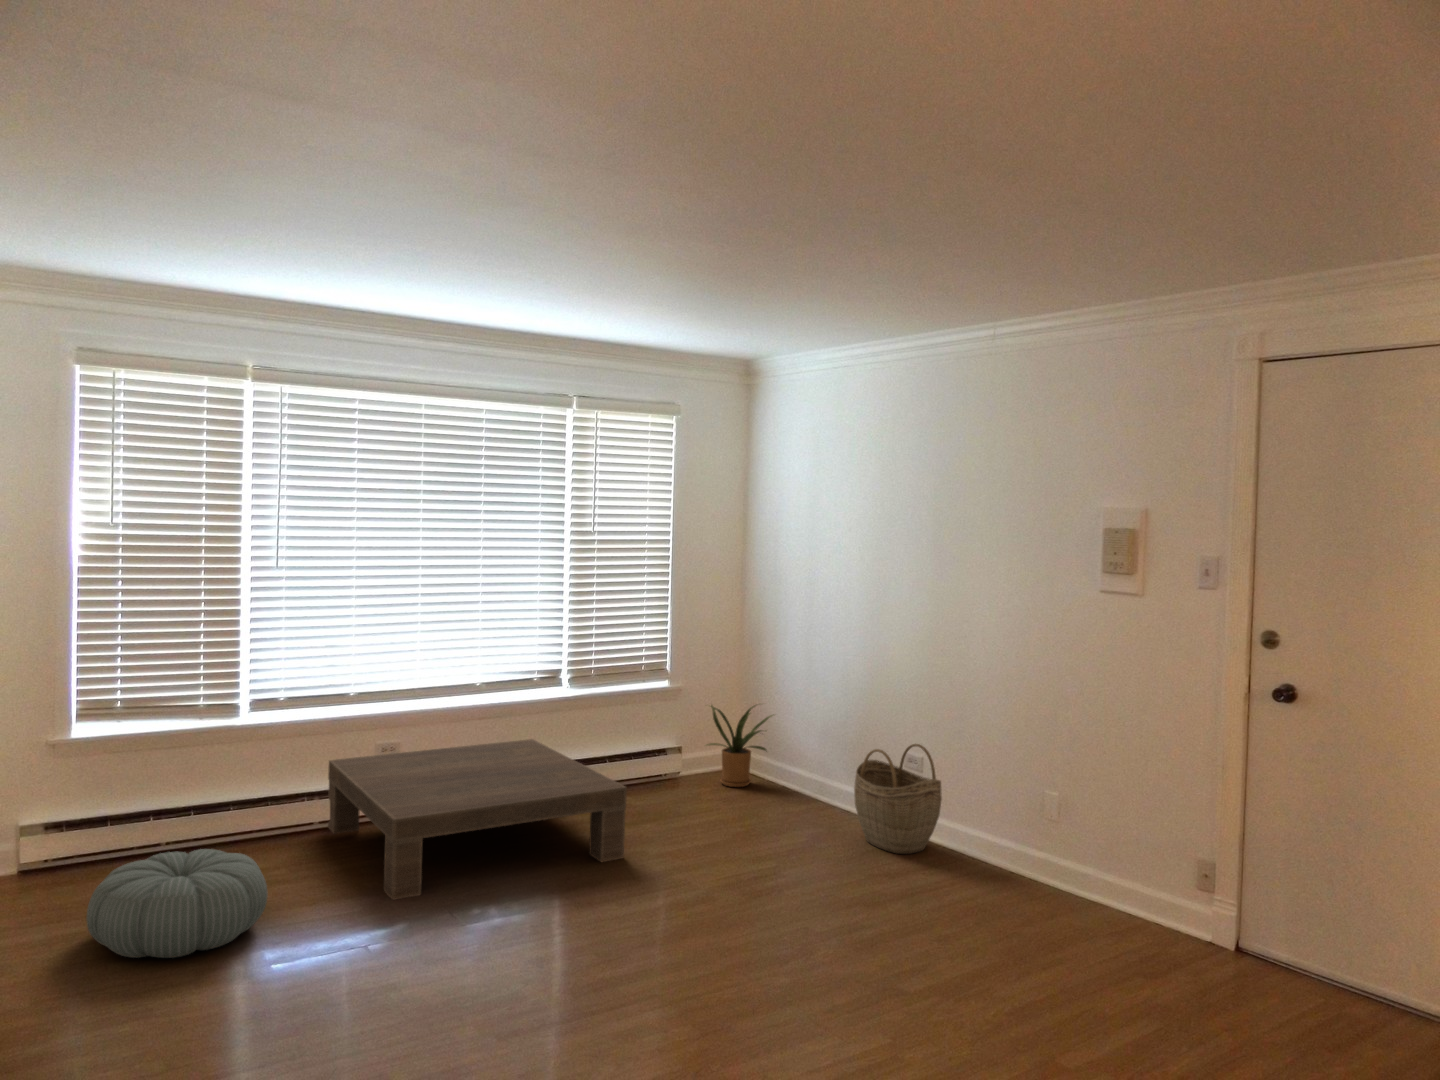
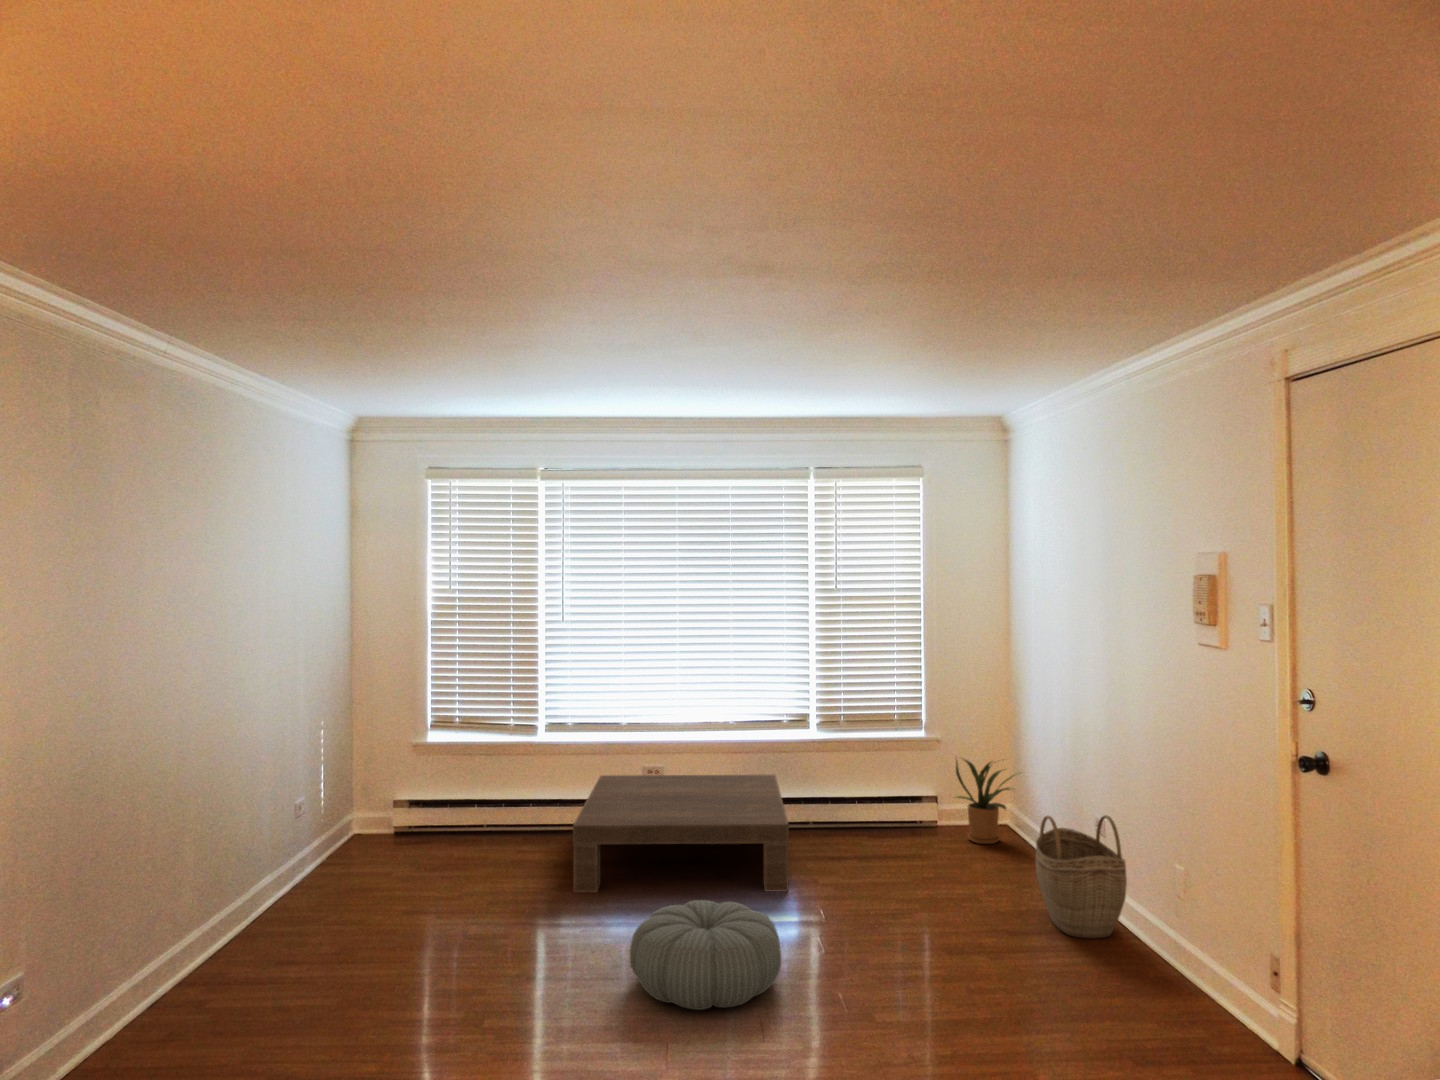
pouf: present [87,849,268,958] -> present [630,900,781,1010]

